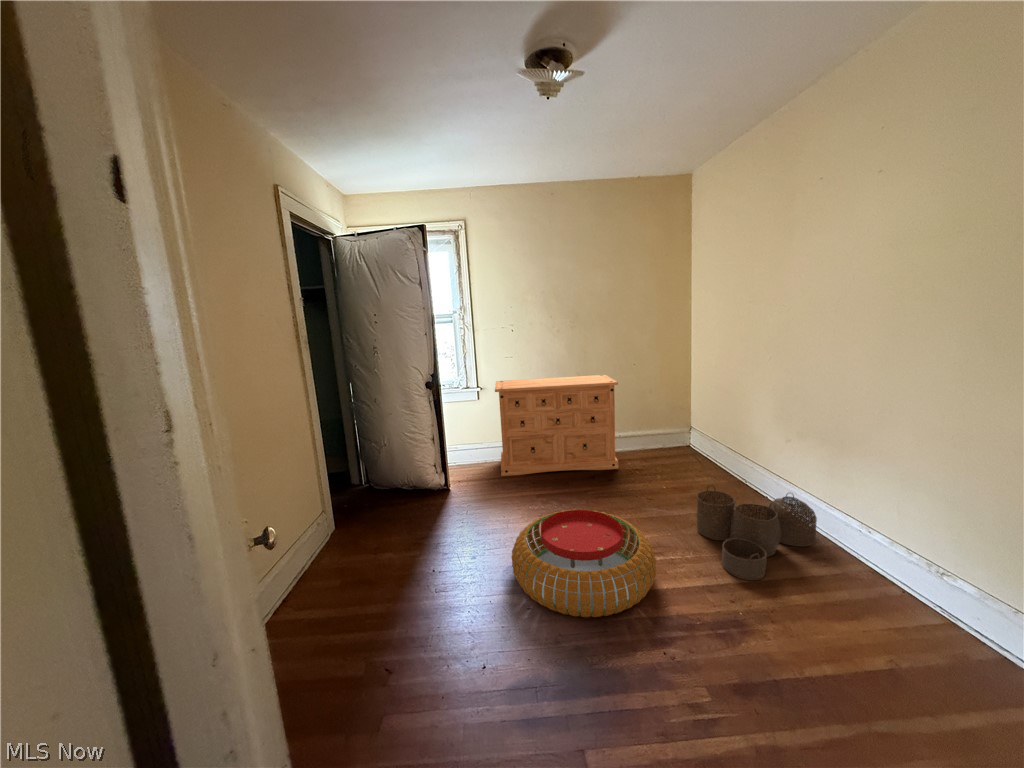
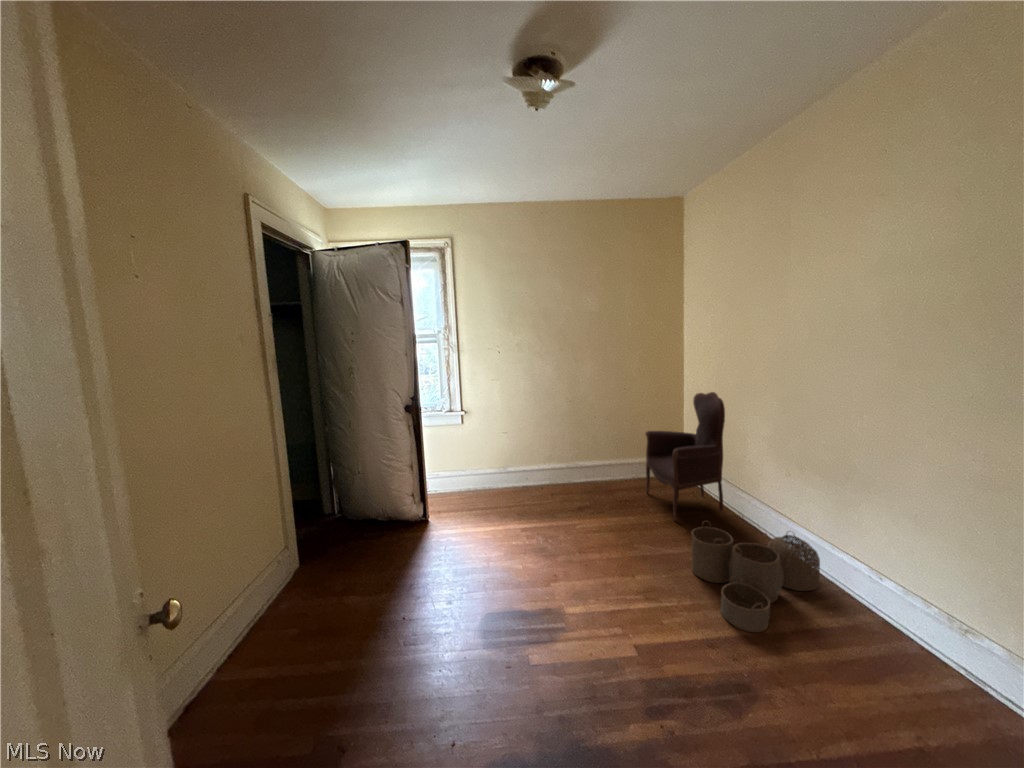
armchair: none [655,365,732,488] -> present [646,392,725,521]
dresser: present [495,375,618,476] -> none [479,399,607,505]
pouf: present [512,509,656,618] -> none [490,548,651,680]

